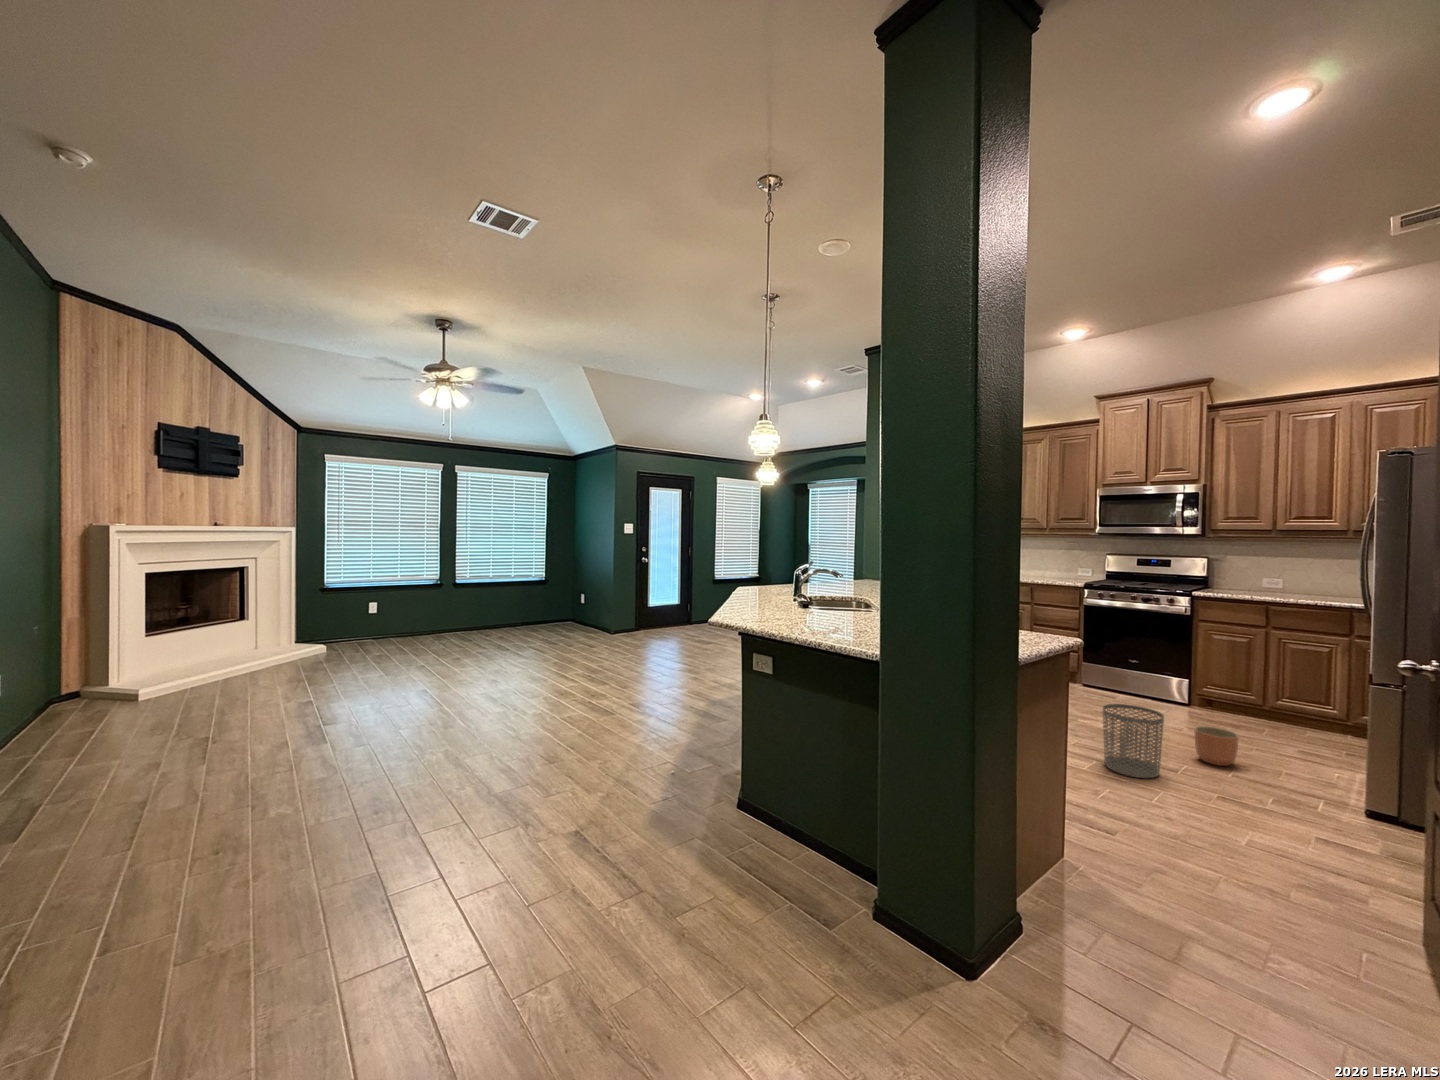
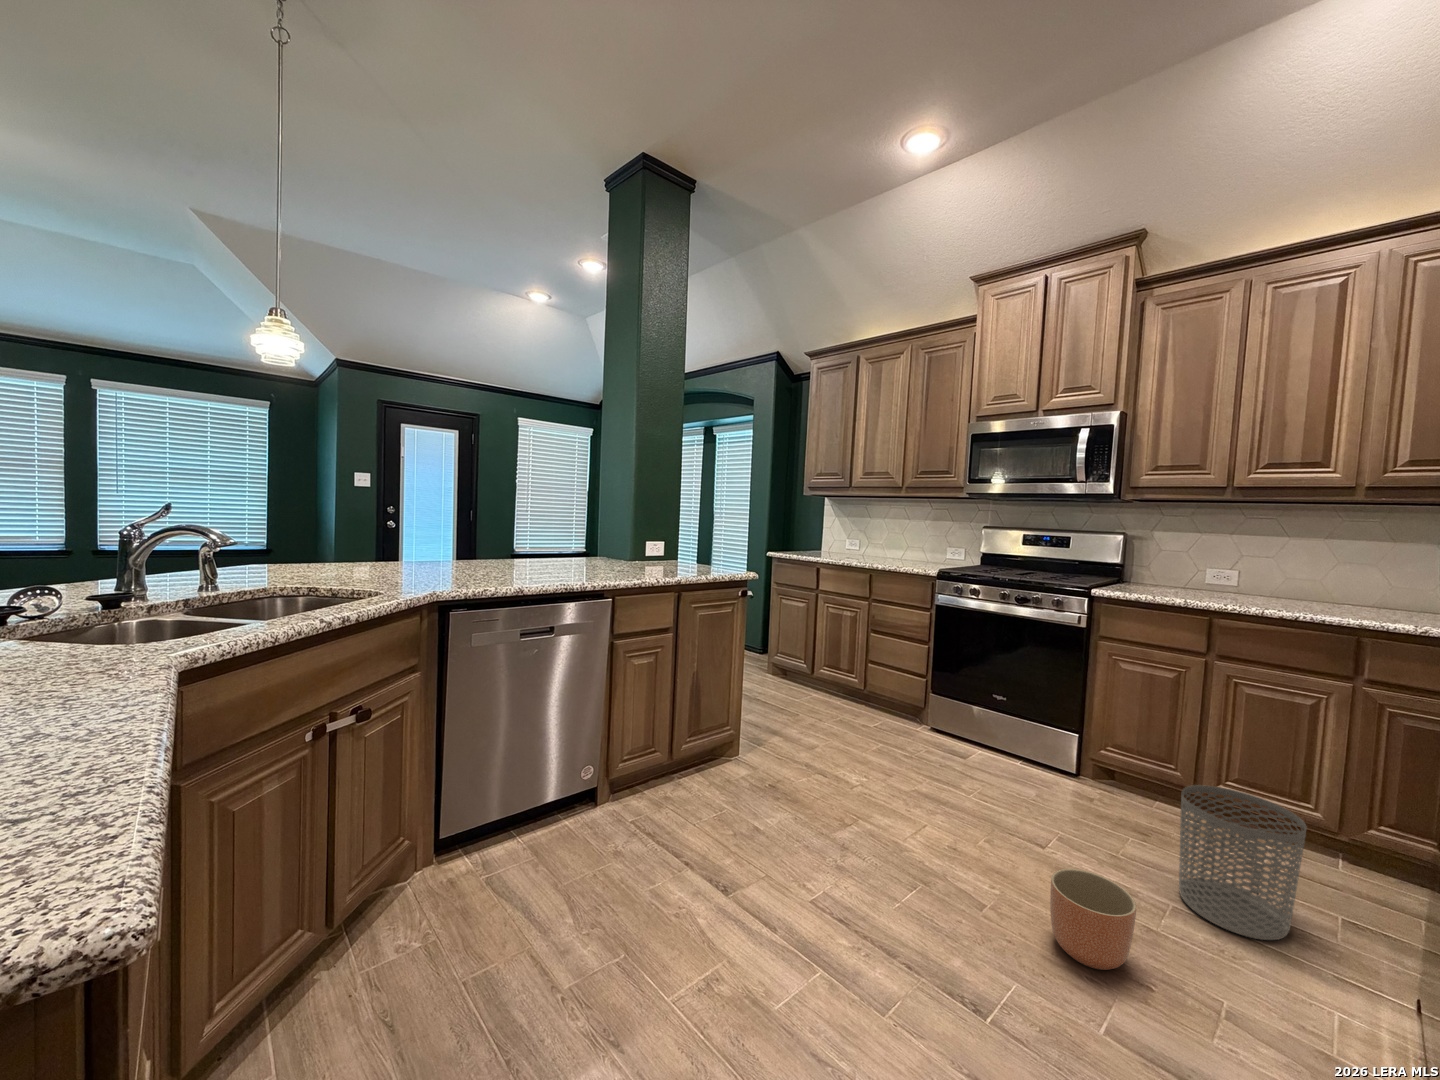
waste bin: present [1103,704,1164,778] -> present [1179,785,1306,940]

